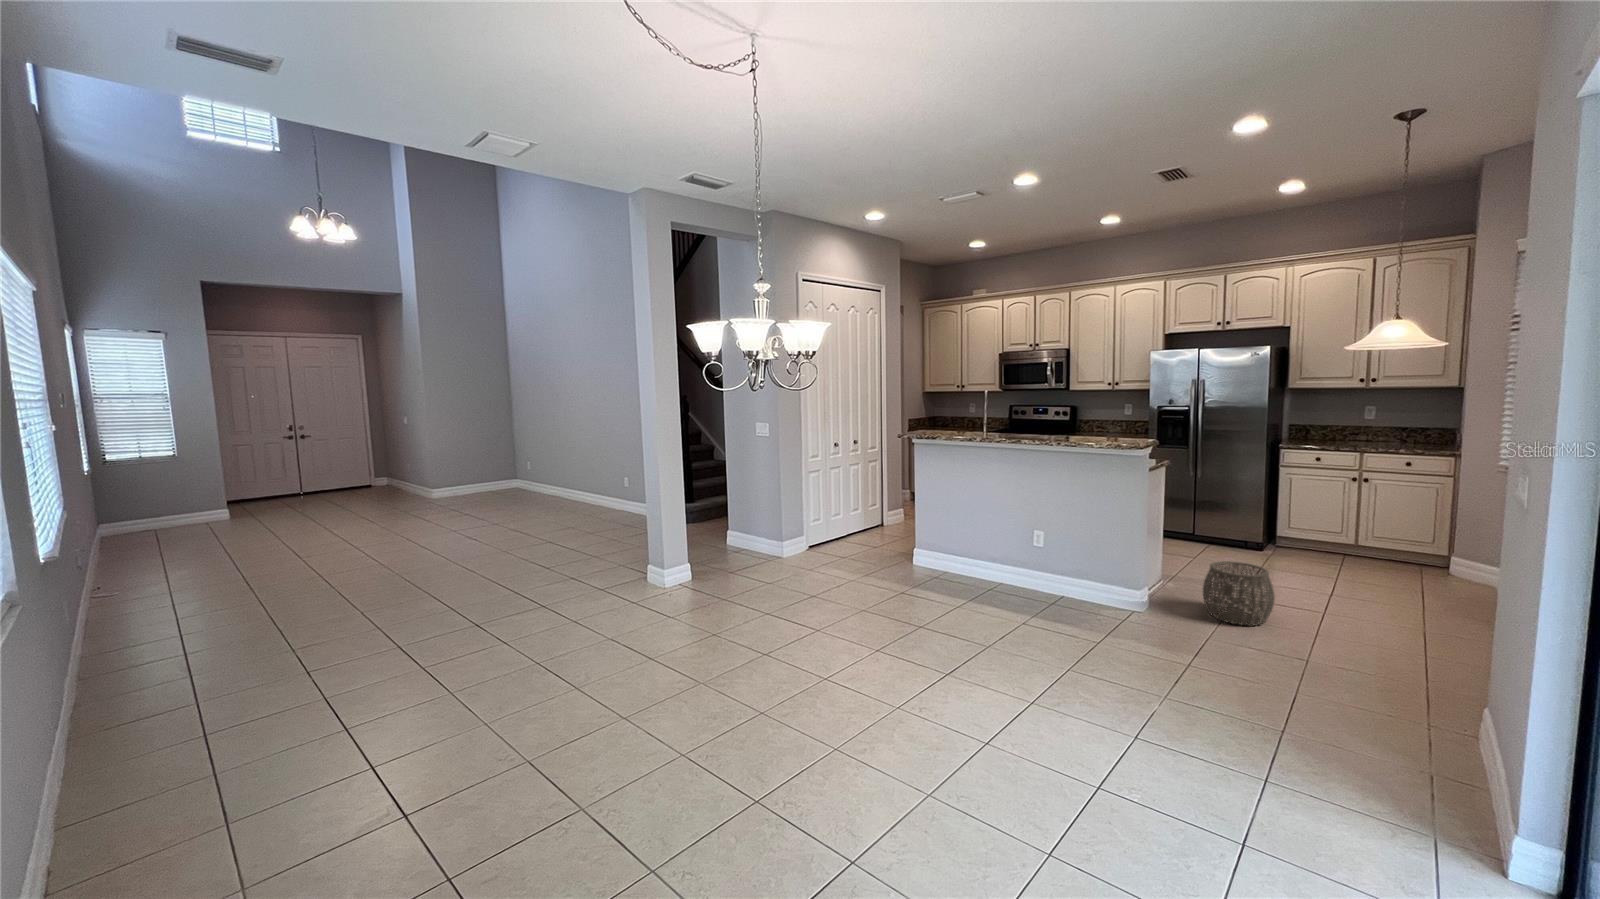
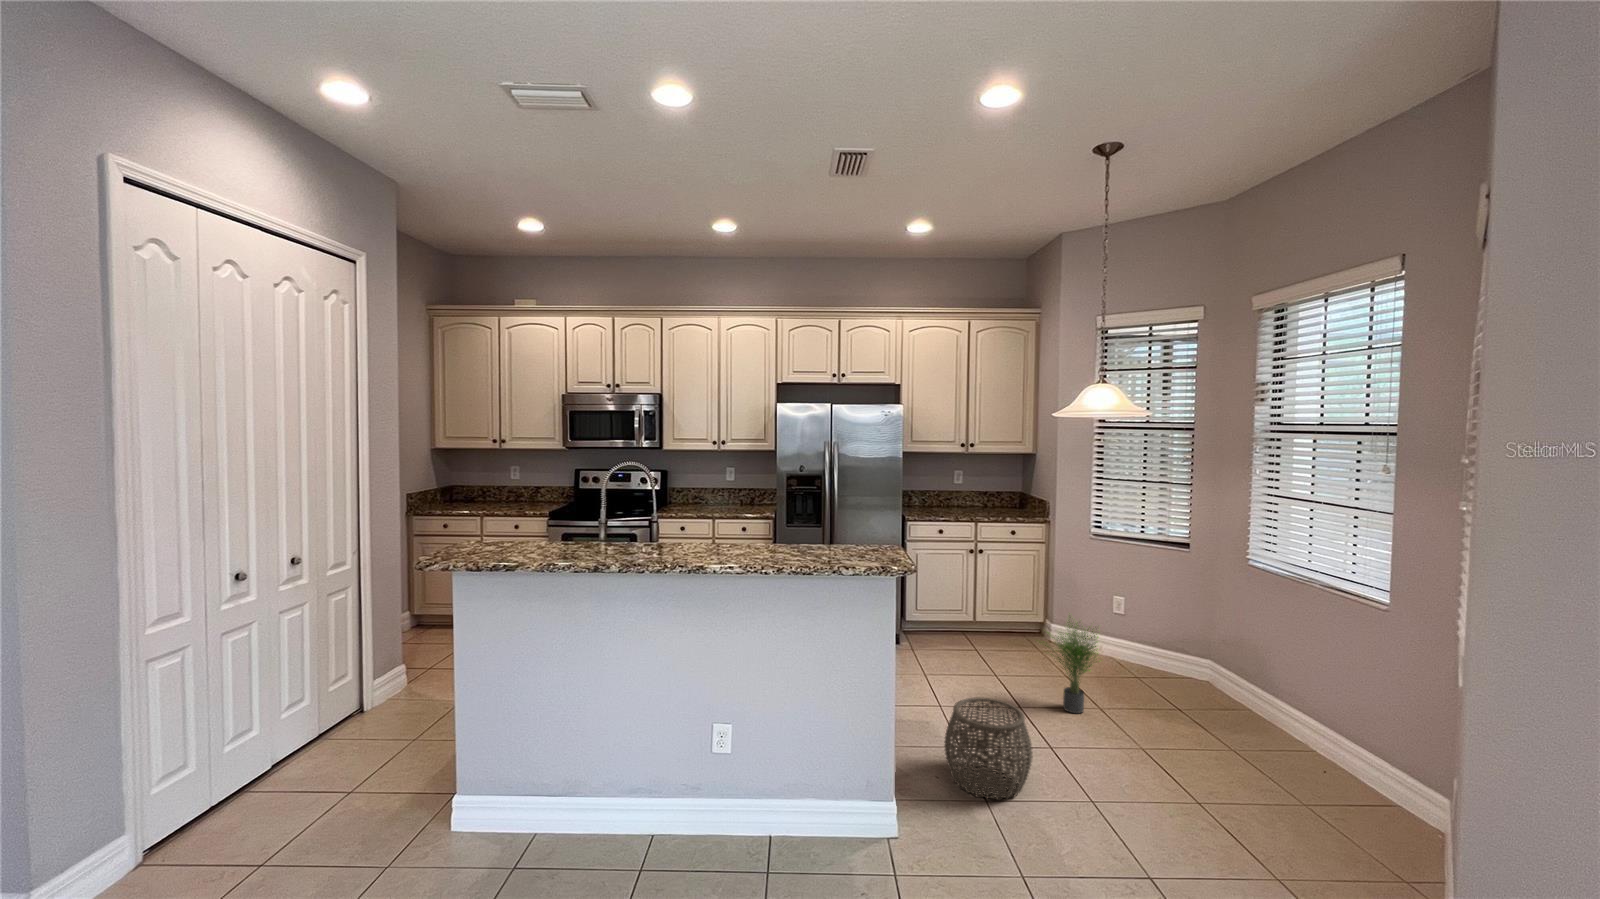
potted plant: none [1355,526,1430,612] -> present [1045,617,1098,713]

